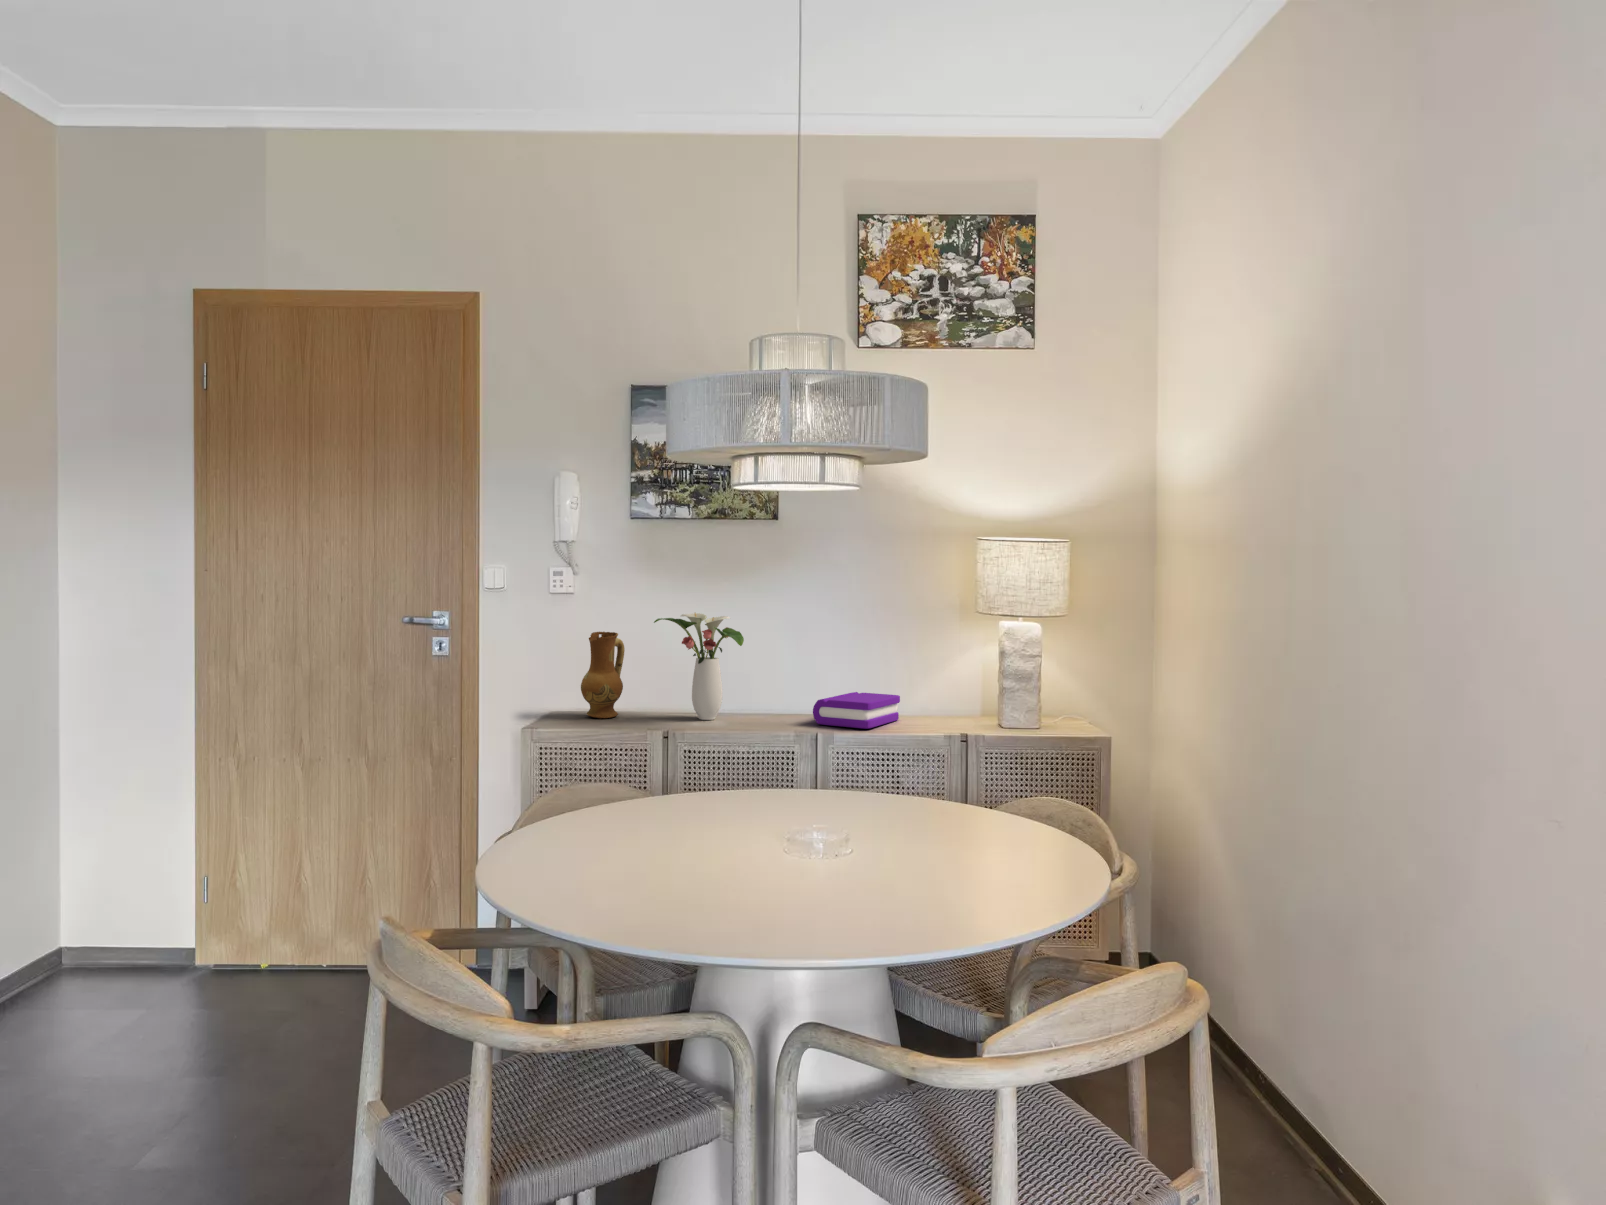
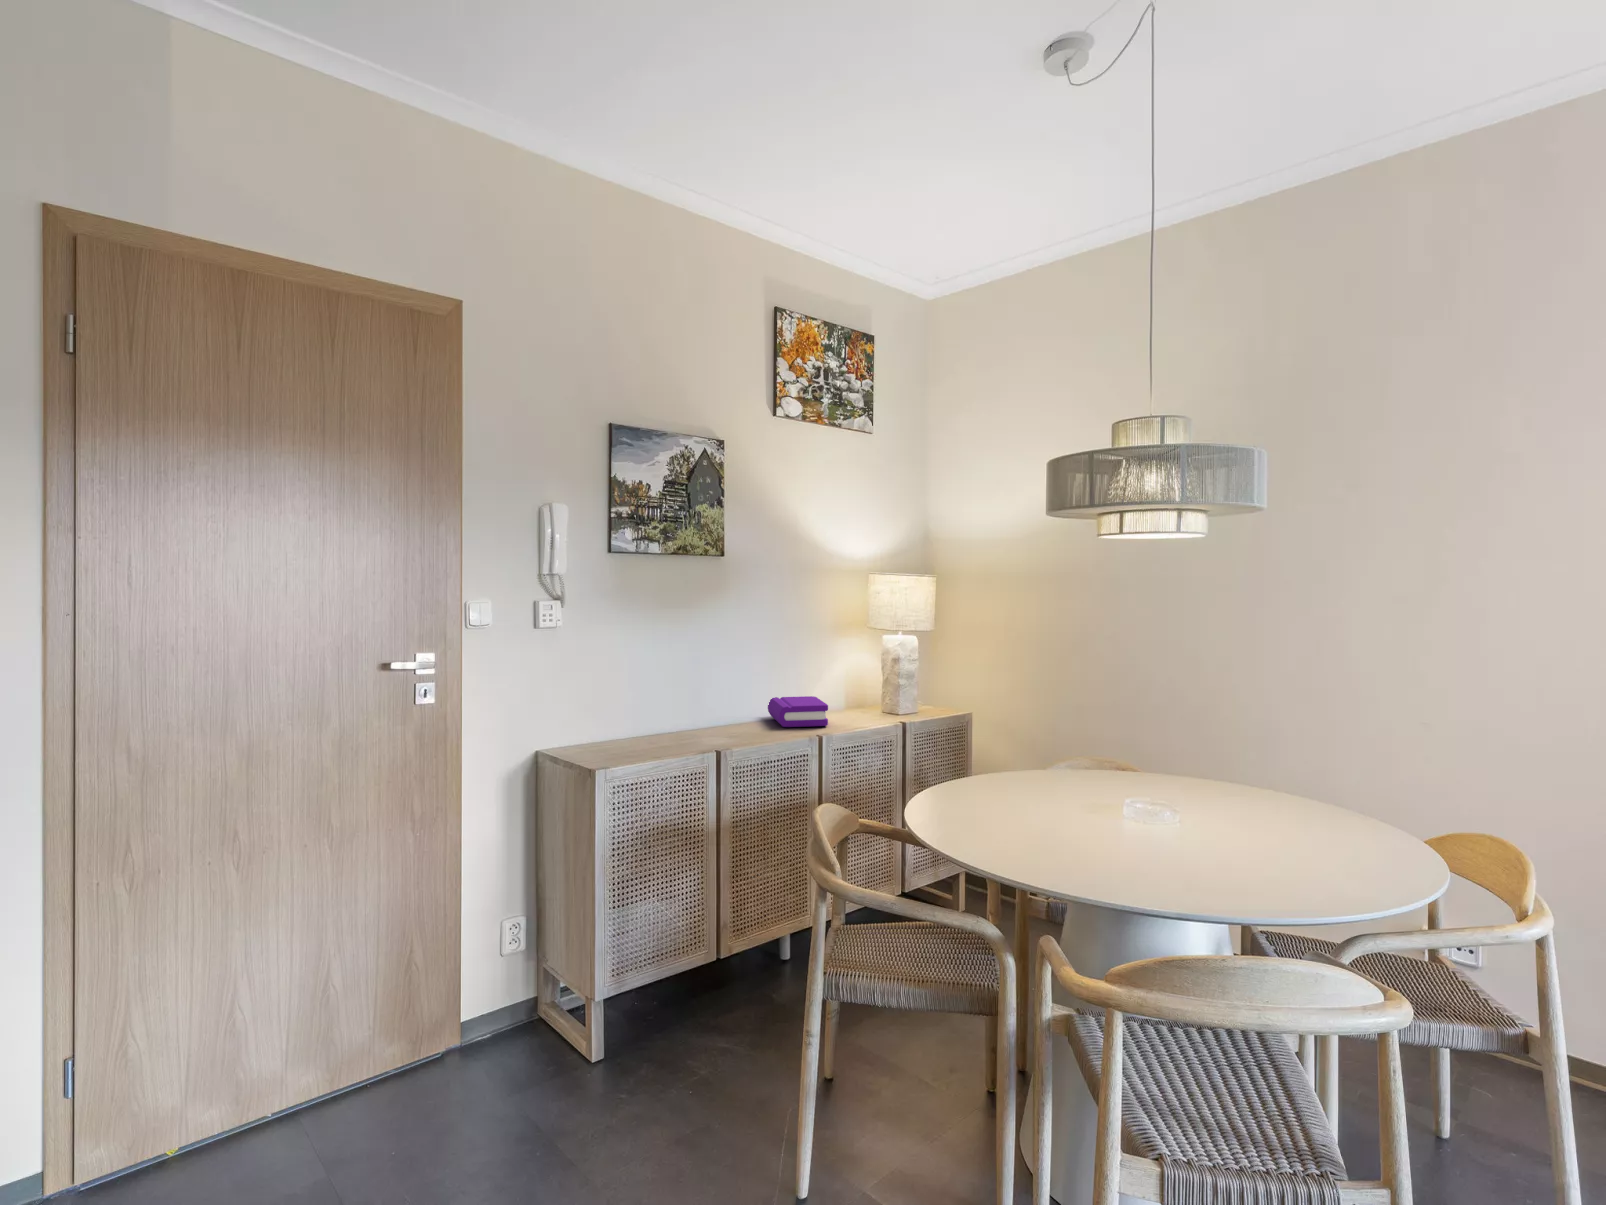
flower arrangement: present [654,613,744,720] -> none [661,640,747,737]
ceramic jug: present [581,632,625,718] -> none [583,664,625,749]

